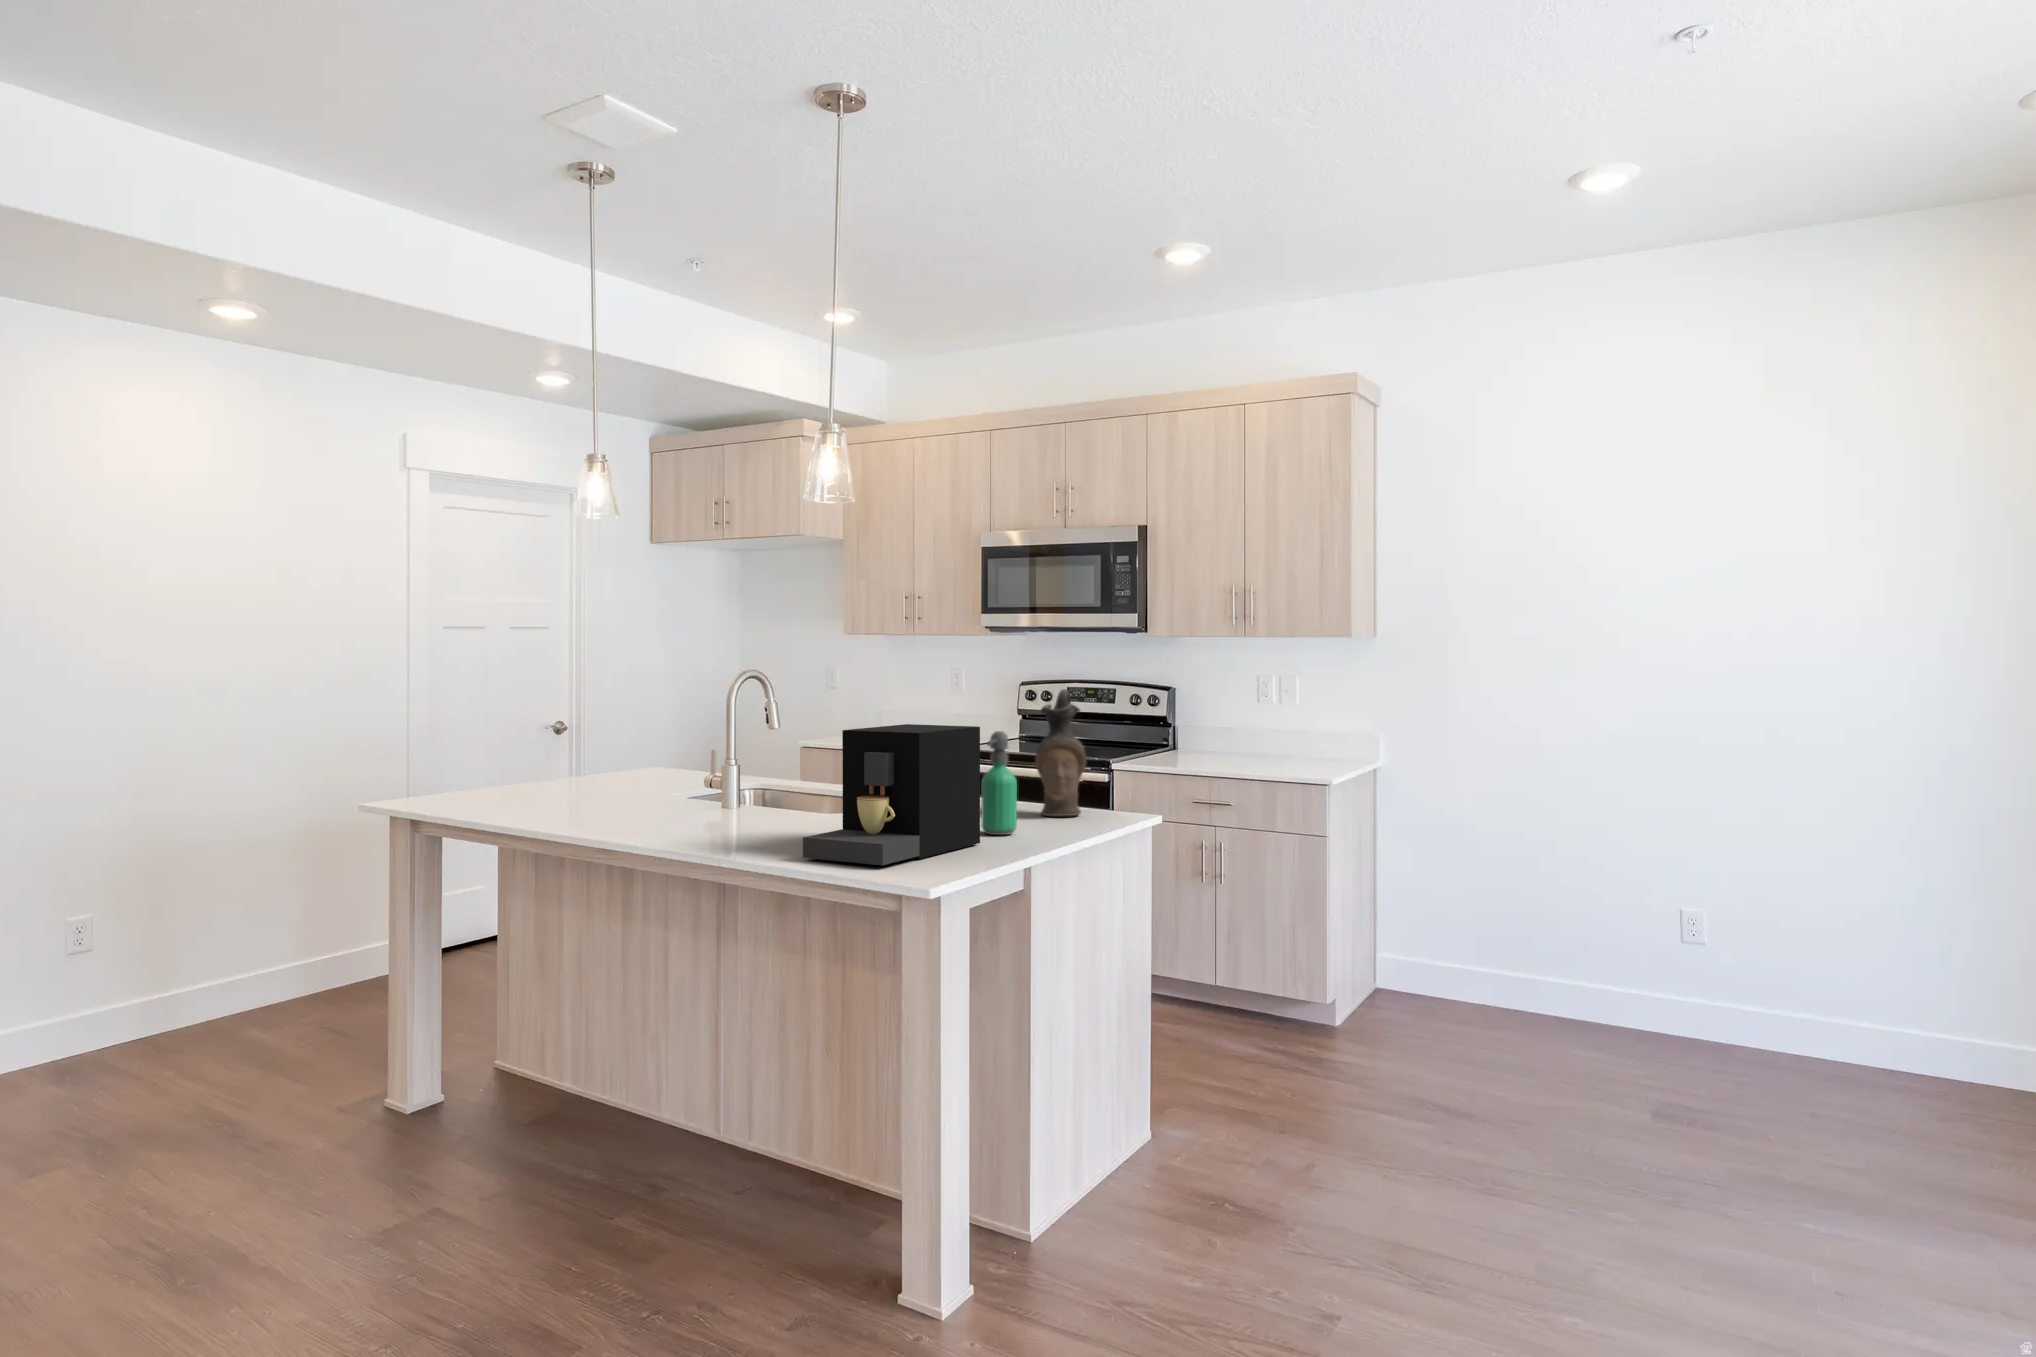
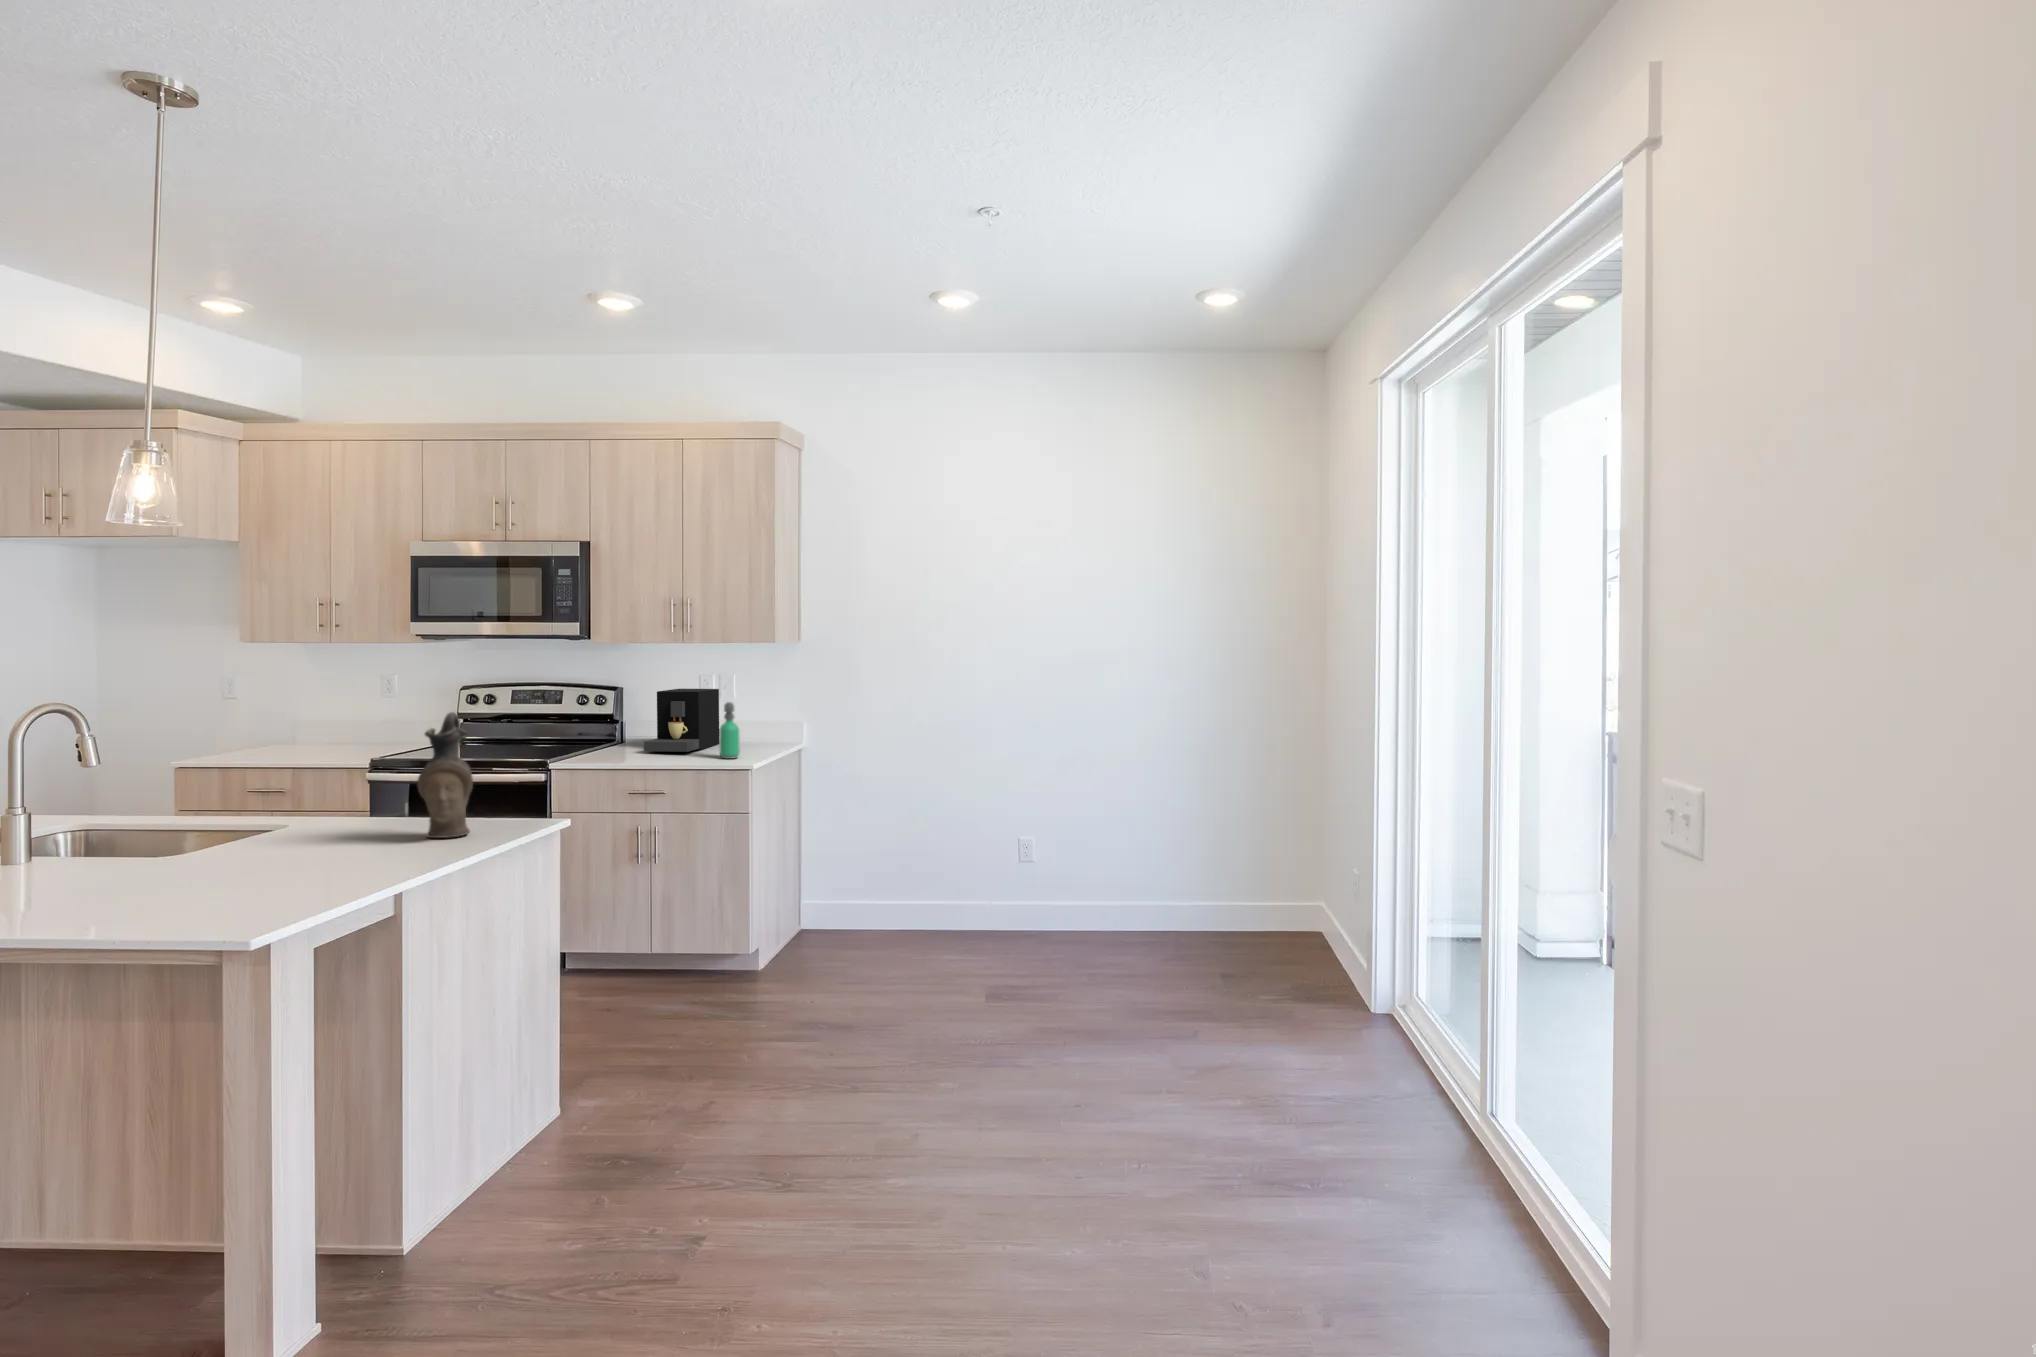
coffee maker: present [803,724,980,865] -> present [644,689,719,752]
soap dispenser: present [981,731,1017,835] -> present [720,702,740,759]

